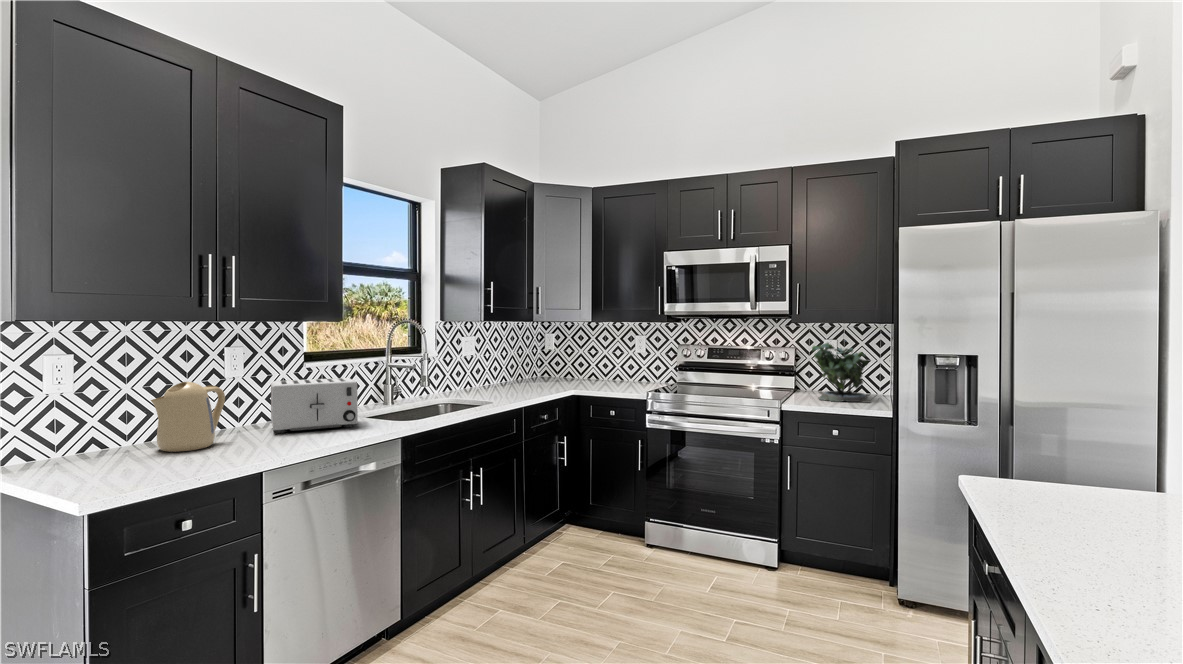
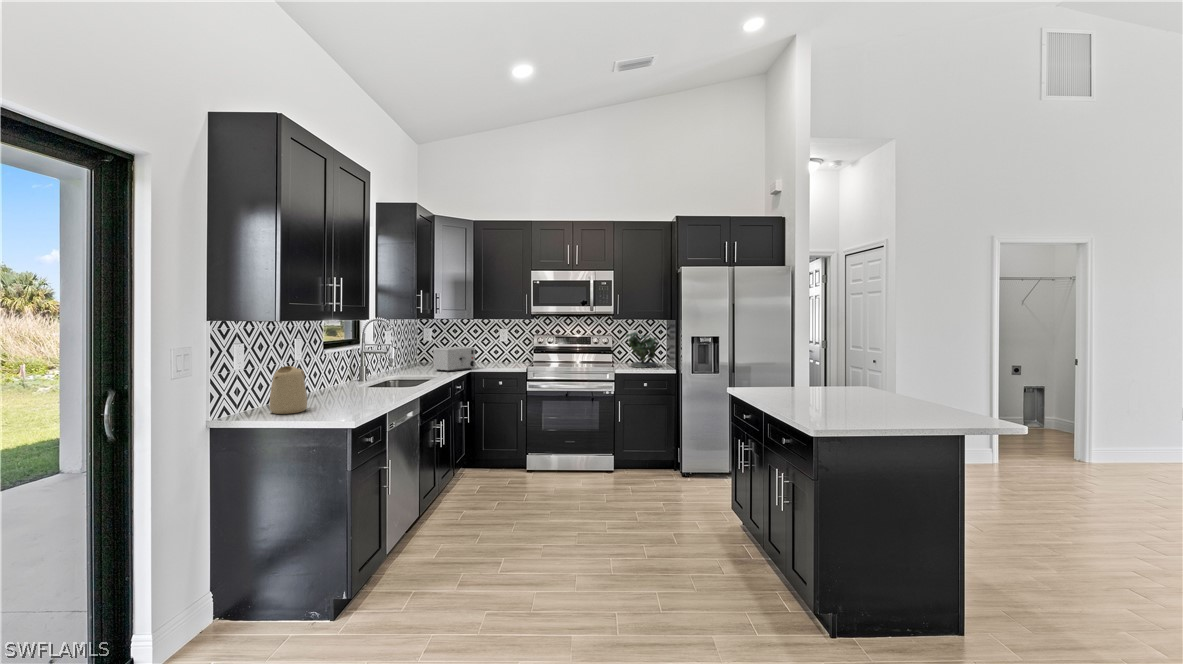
toaster: present [271,378,358,433] -> present [433,347,476,372]

